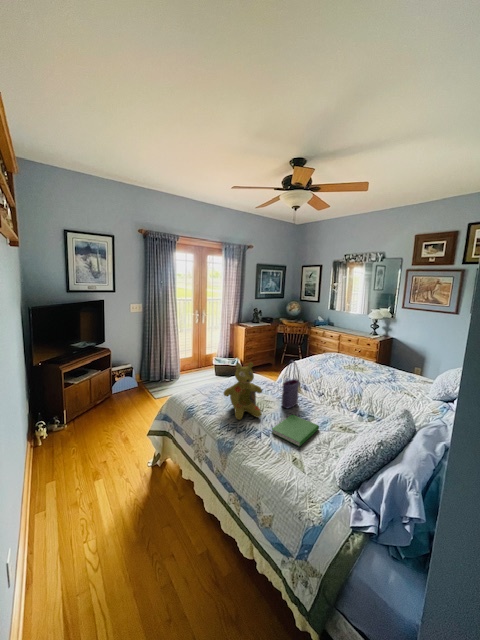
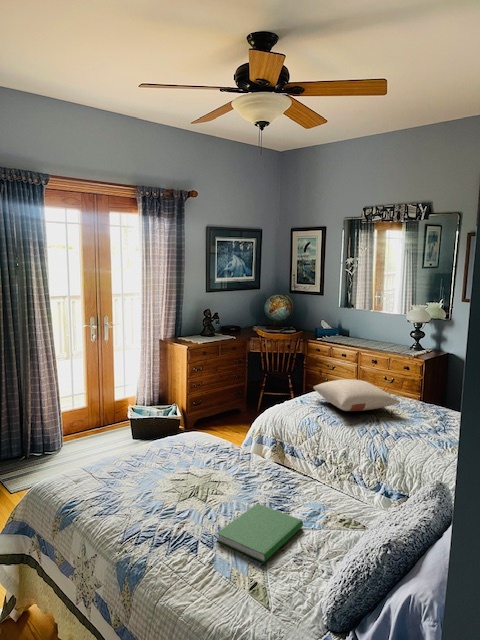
pillow: none [317,350,368,367] -> present [313,379,400,411]
tote bag: present [282,361,299,408] -> none [240,404,271,493]
stuffed bear: present [224,362,262,420] -> none [130,412,203,521]

